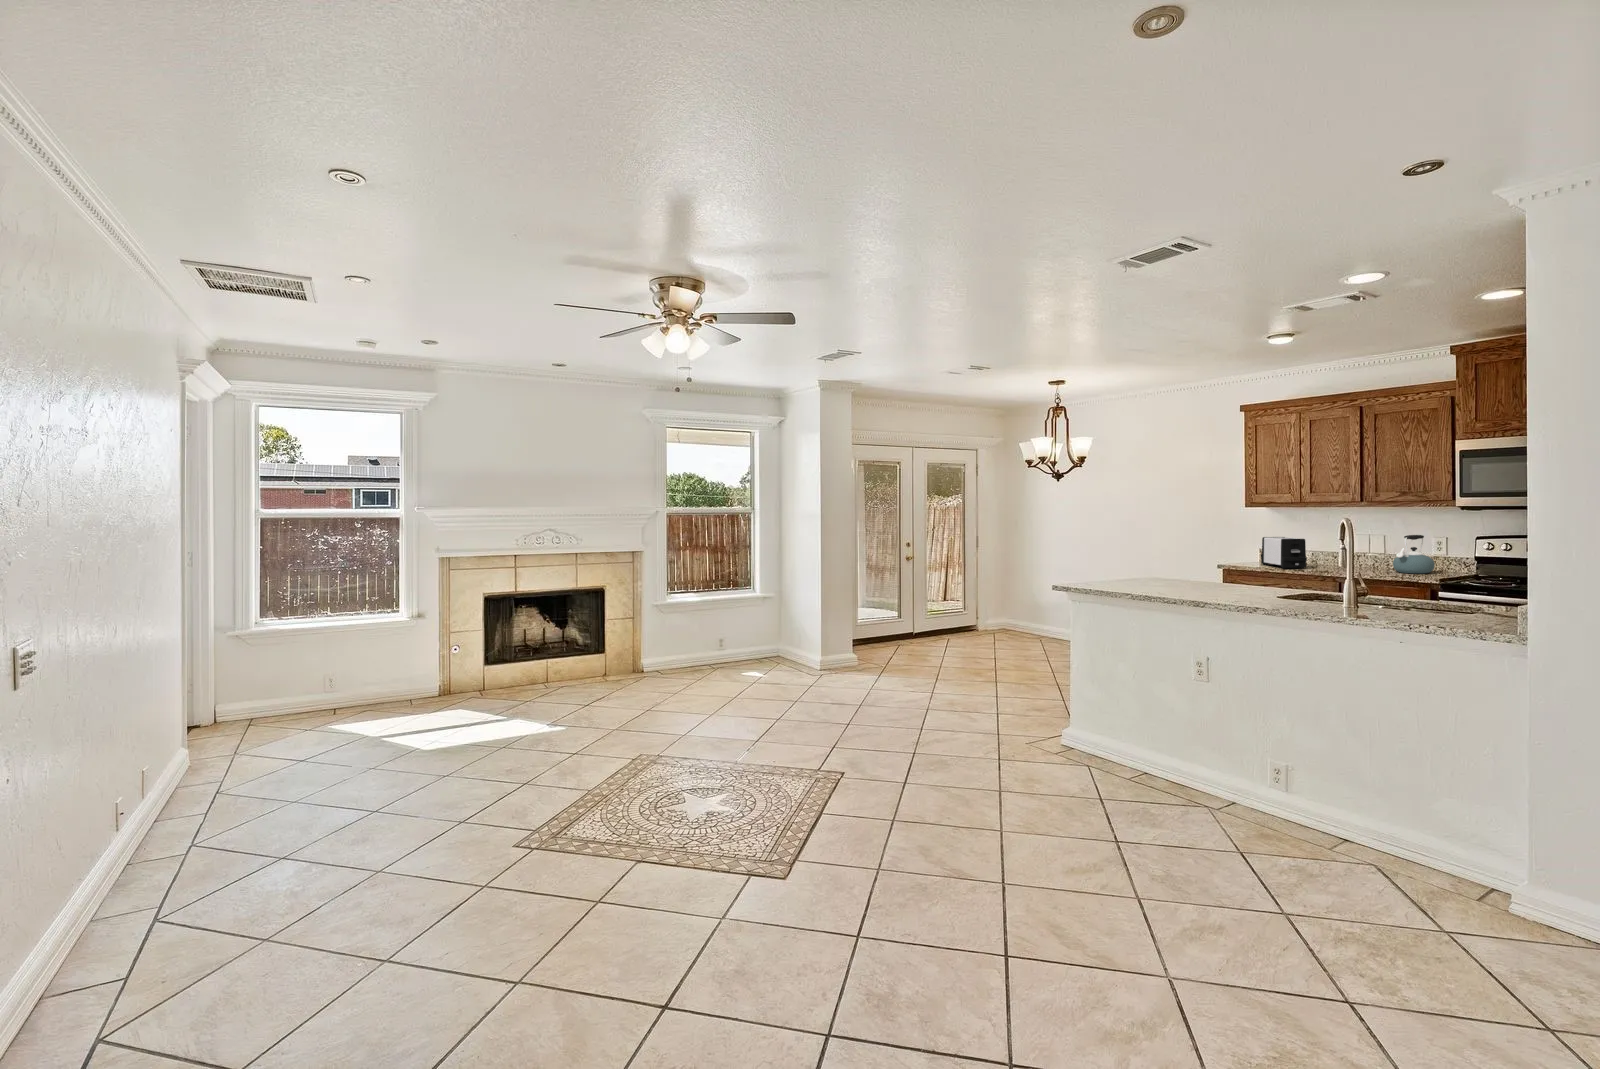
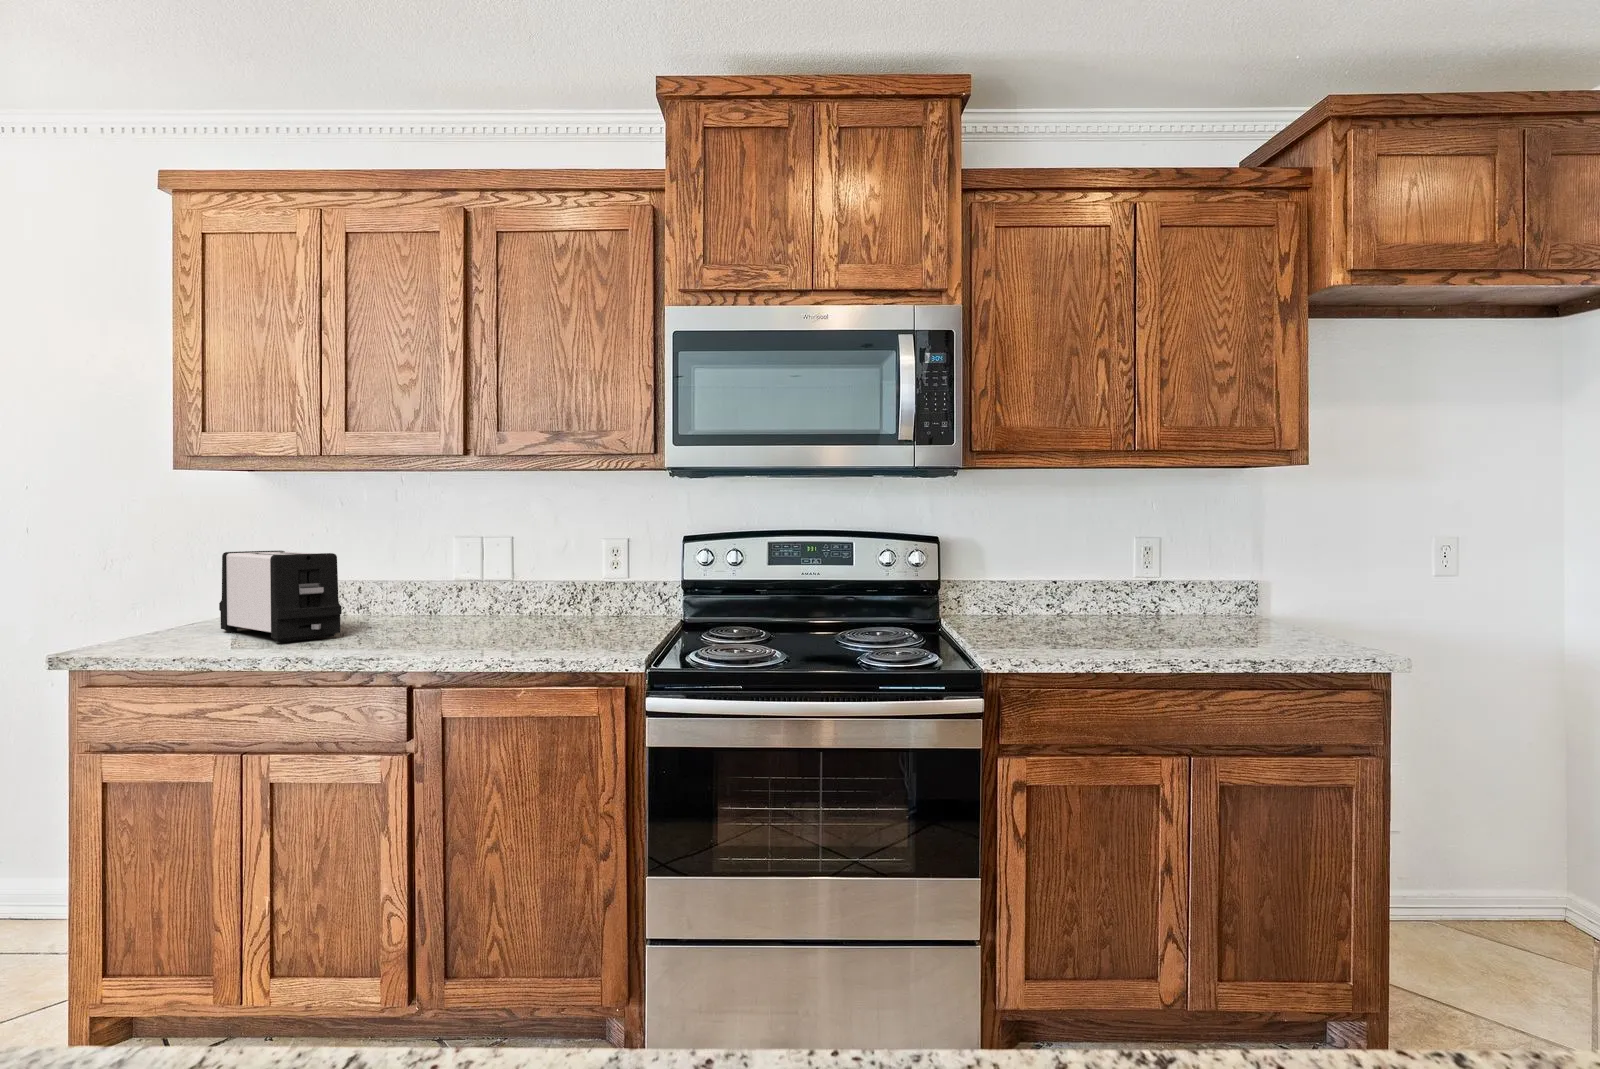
kettle: present [1393,535,1435,574] -> none [537,538,617,631]

